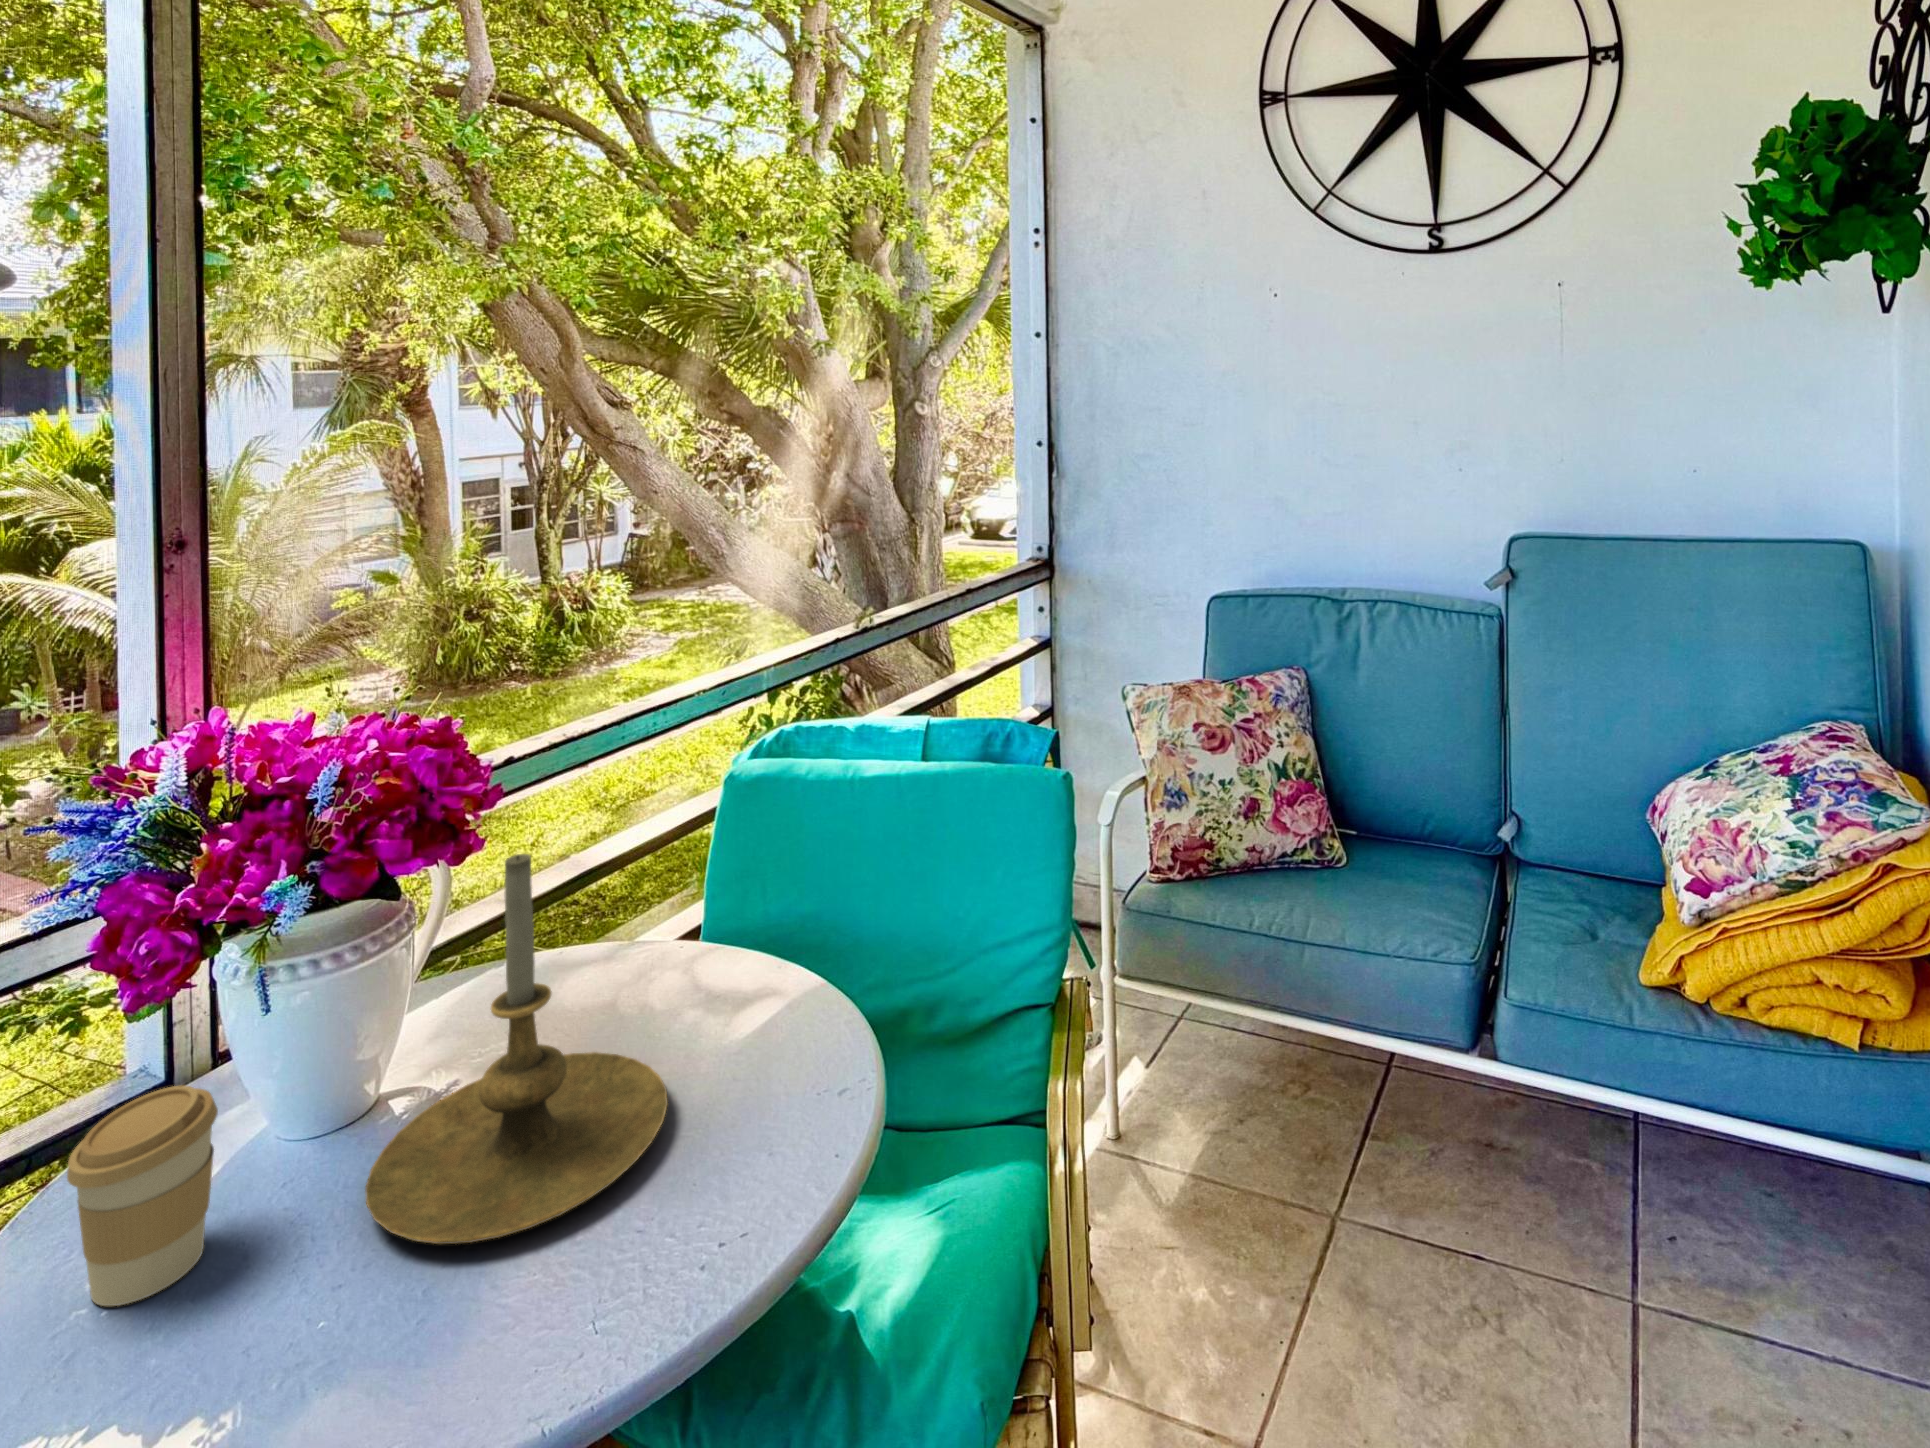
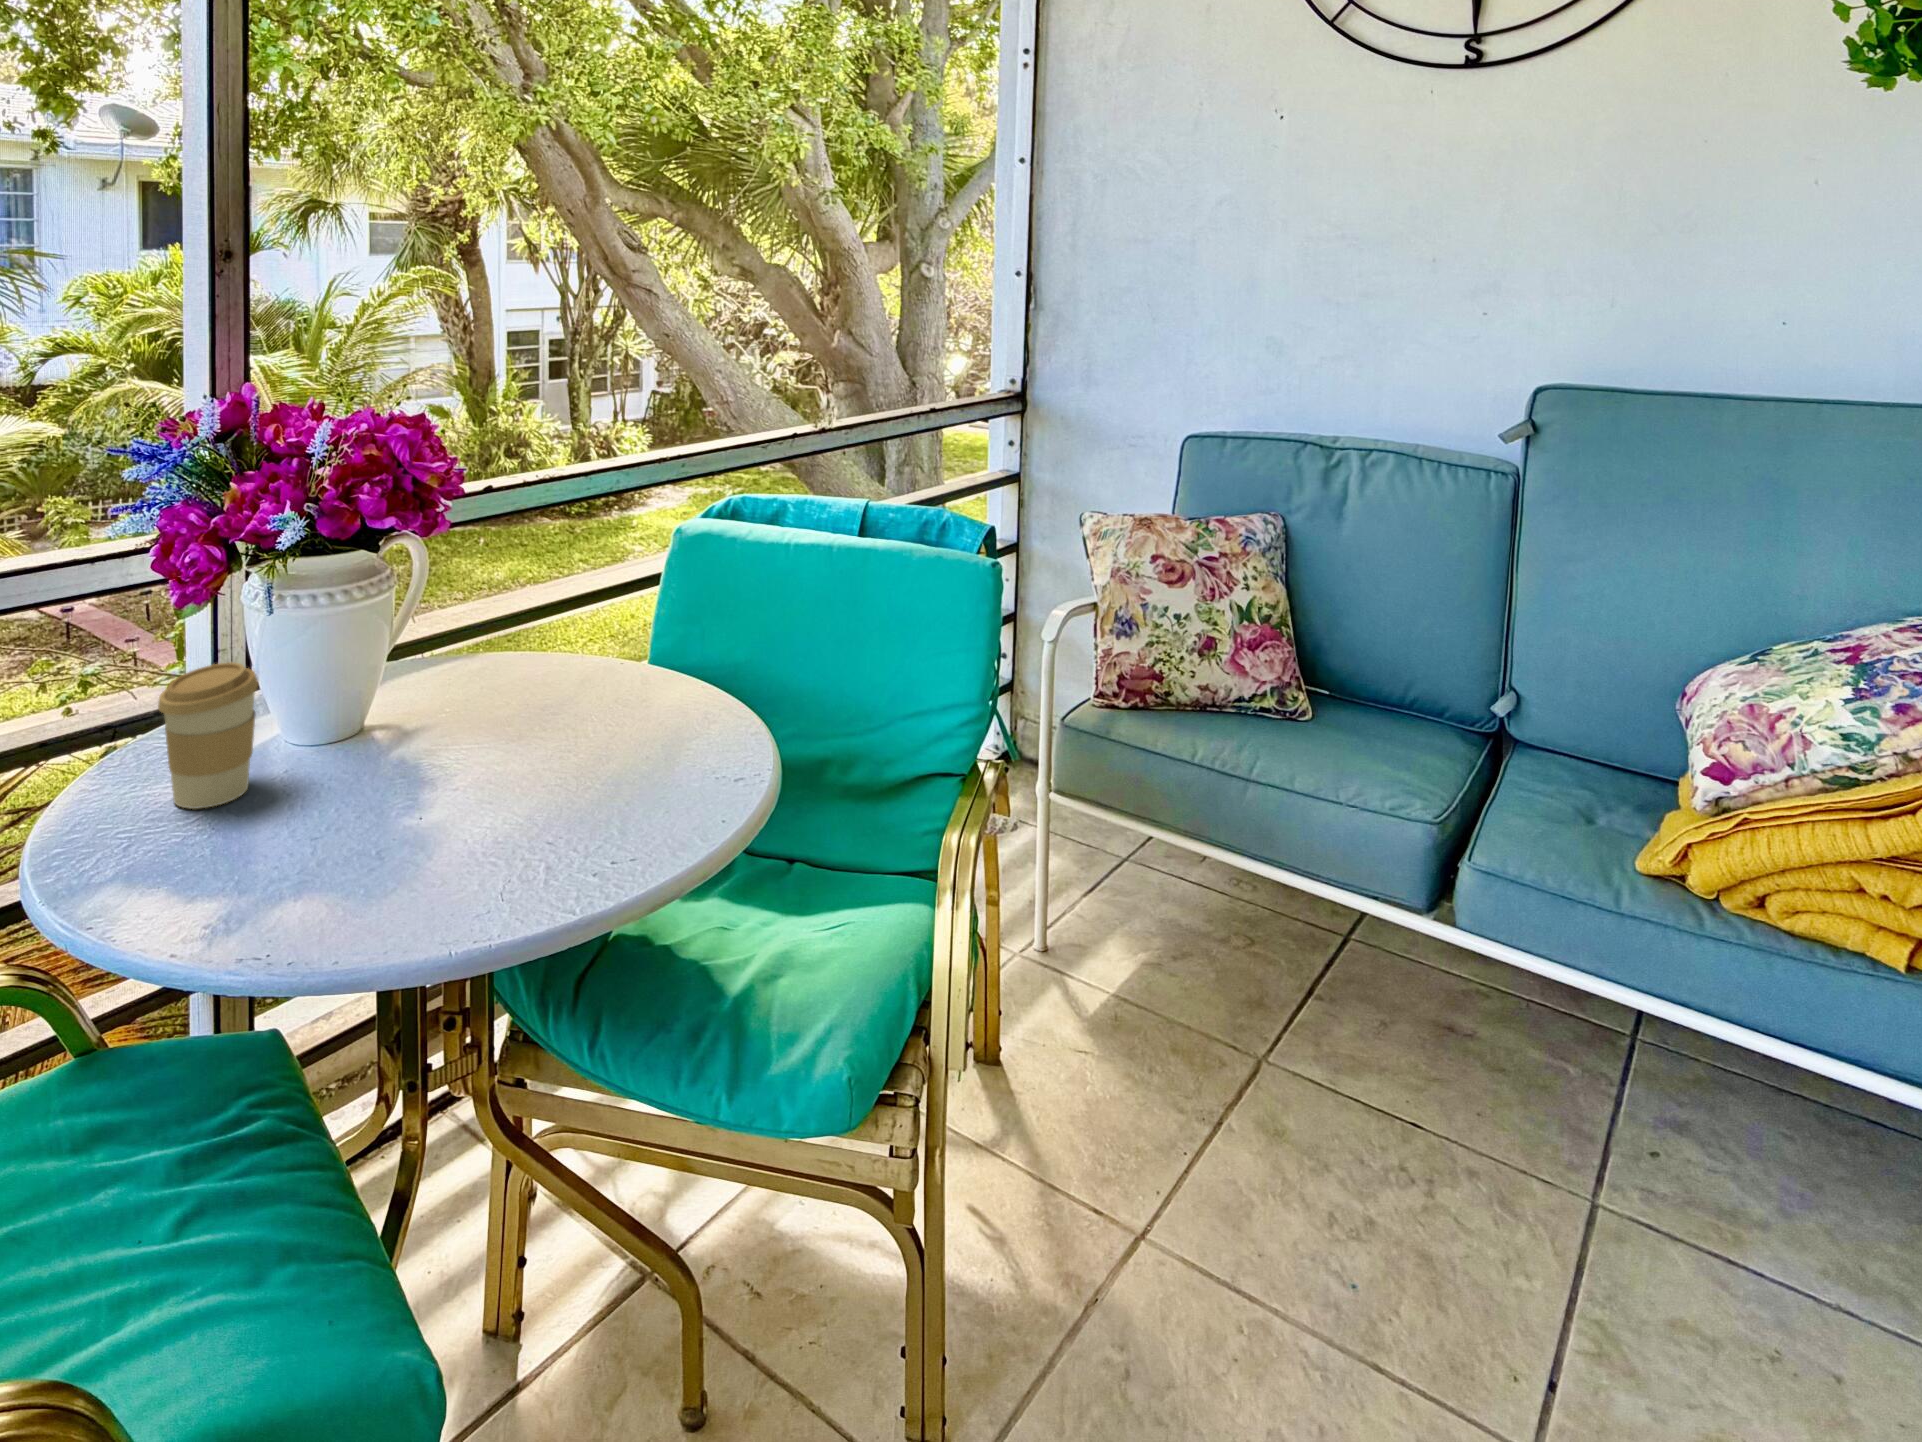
candle holder: present [365,854,668,1244] -> none [359,521,594,814]

